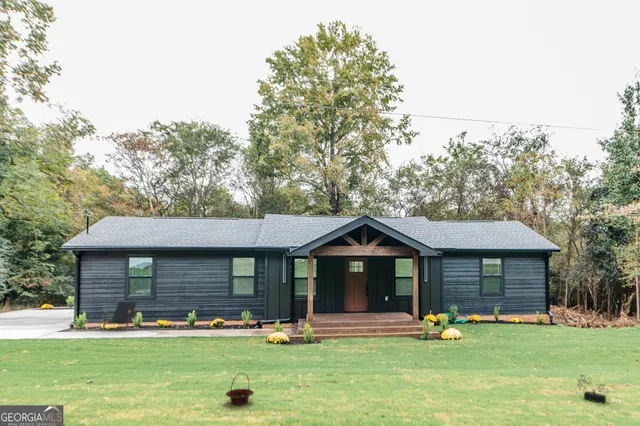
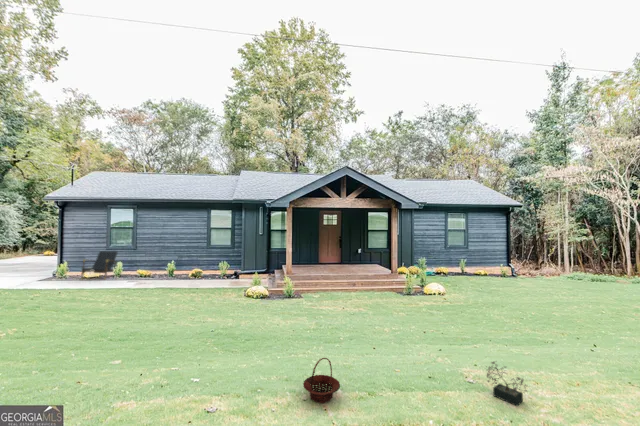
basket: present [226,374,254,405] -> present [303,358,340,403]
decorative plant: present [578,375,608,403] -> present [487,362,527,406]

